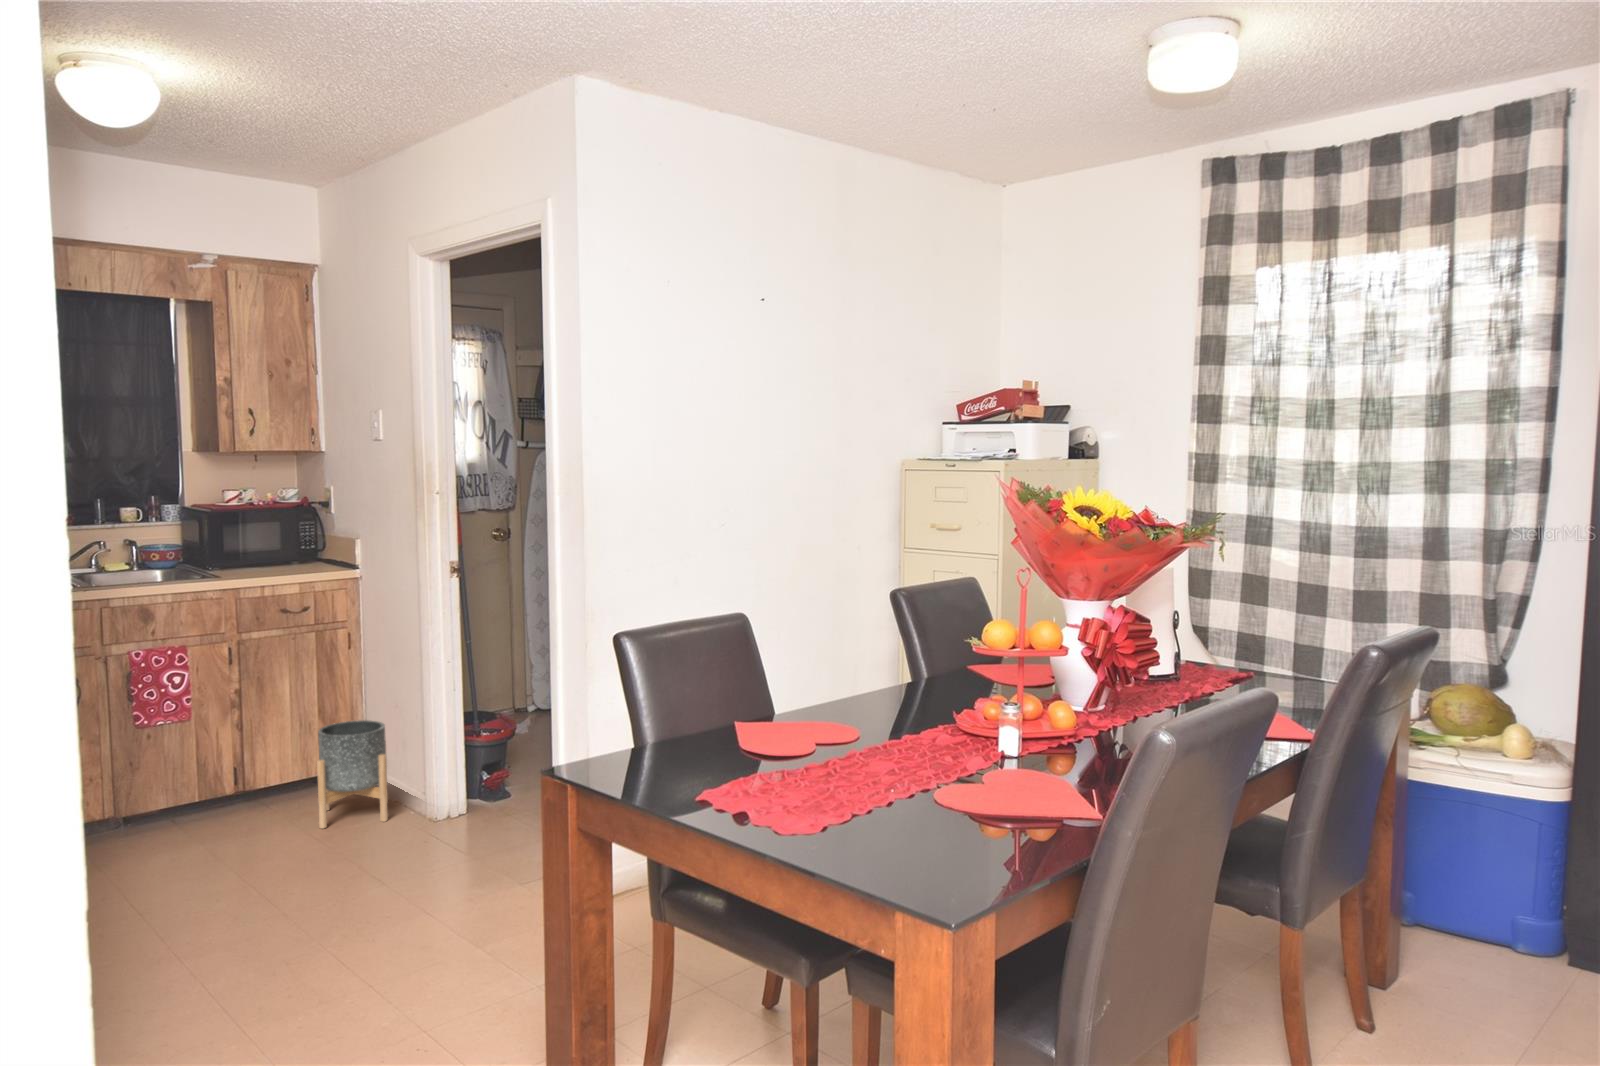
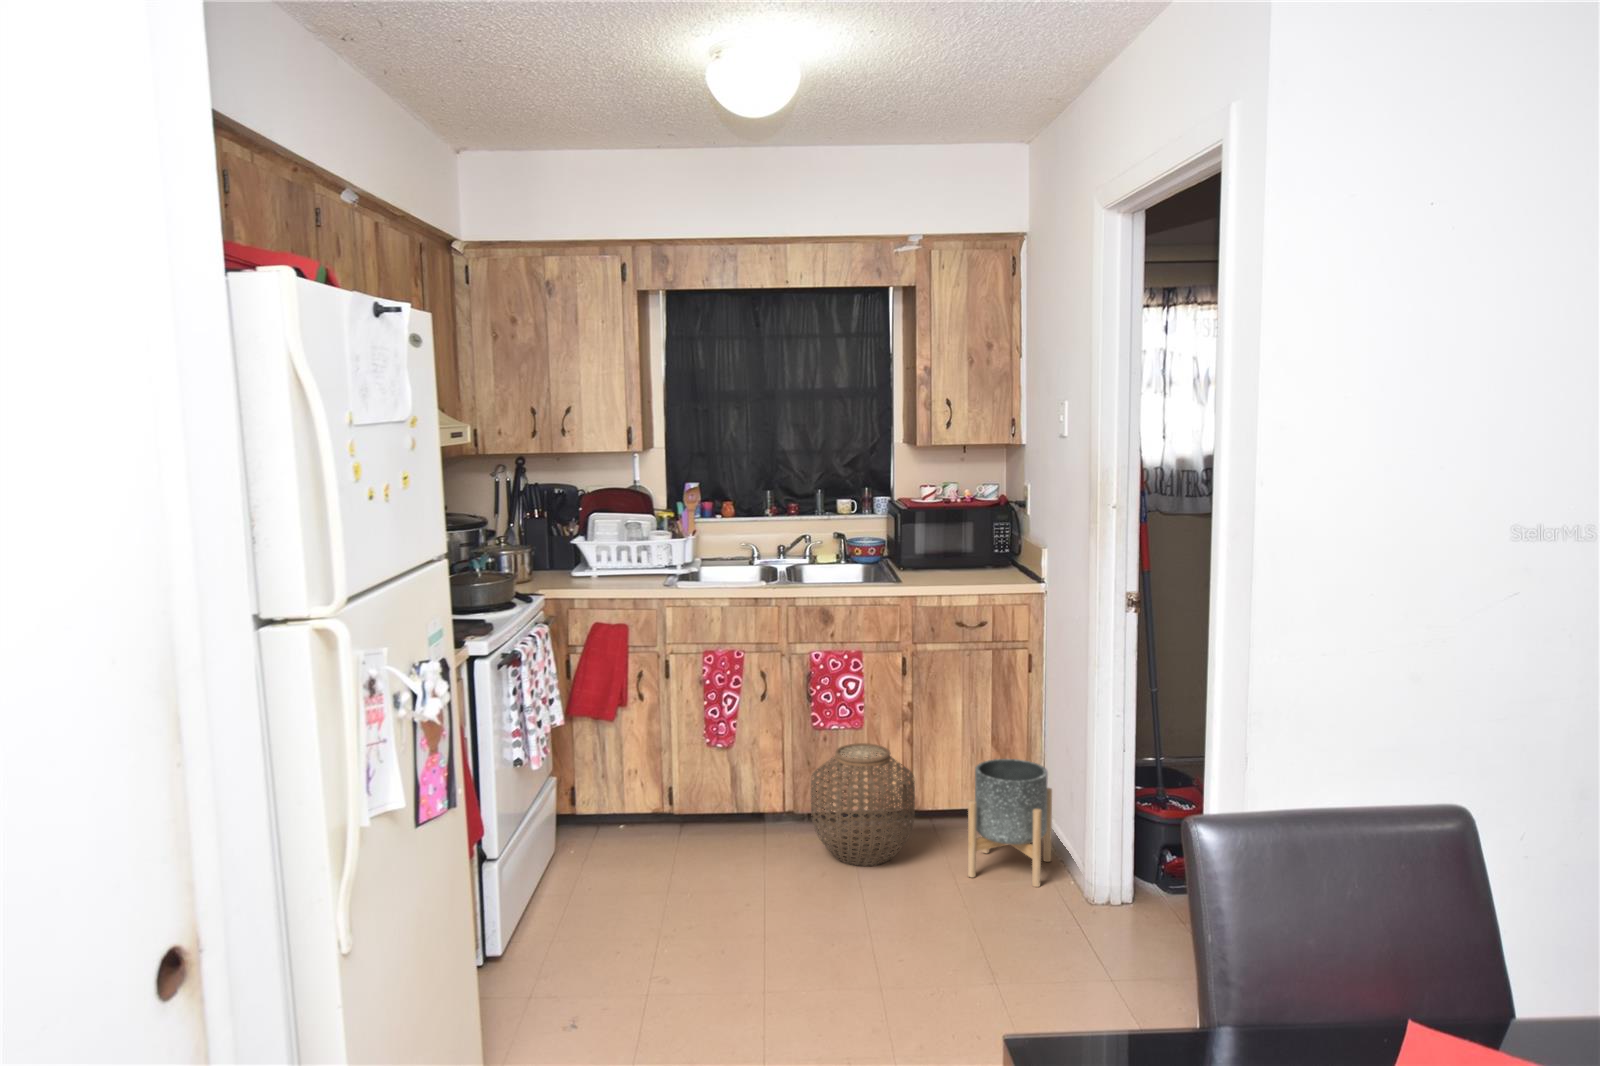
woven basket: none [145,730,259,846] -> present [811,743,915,865]

